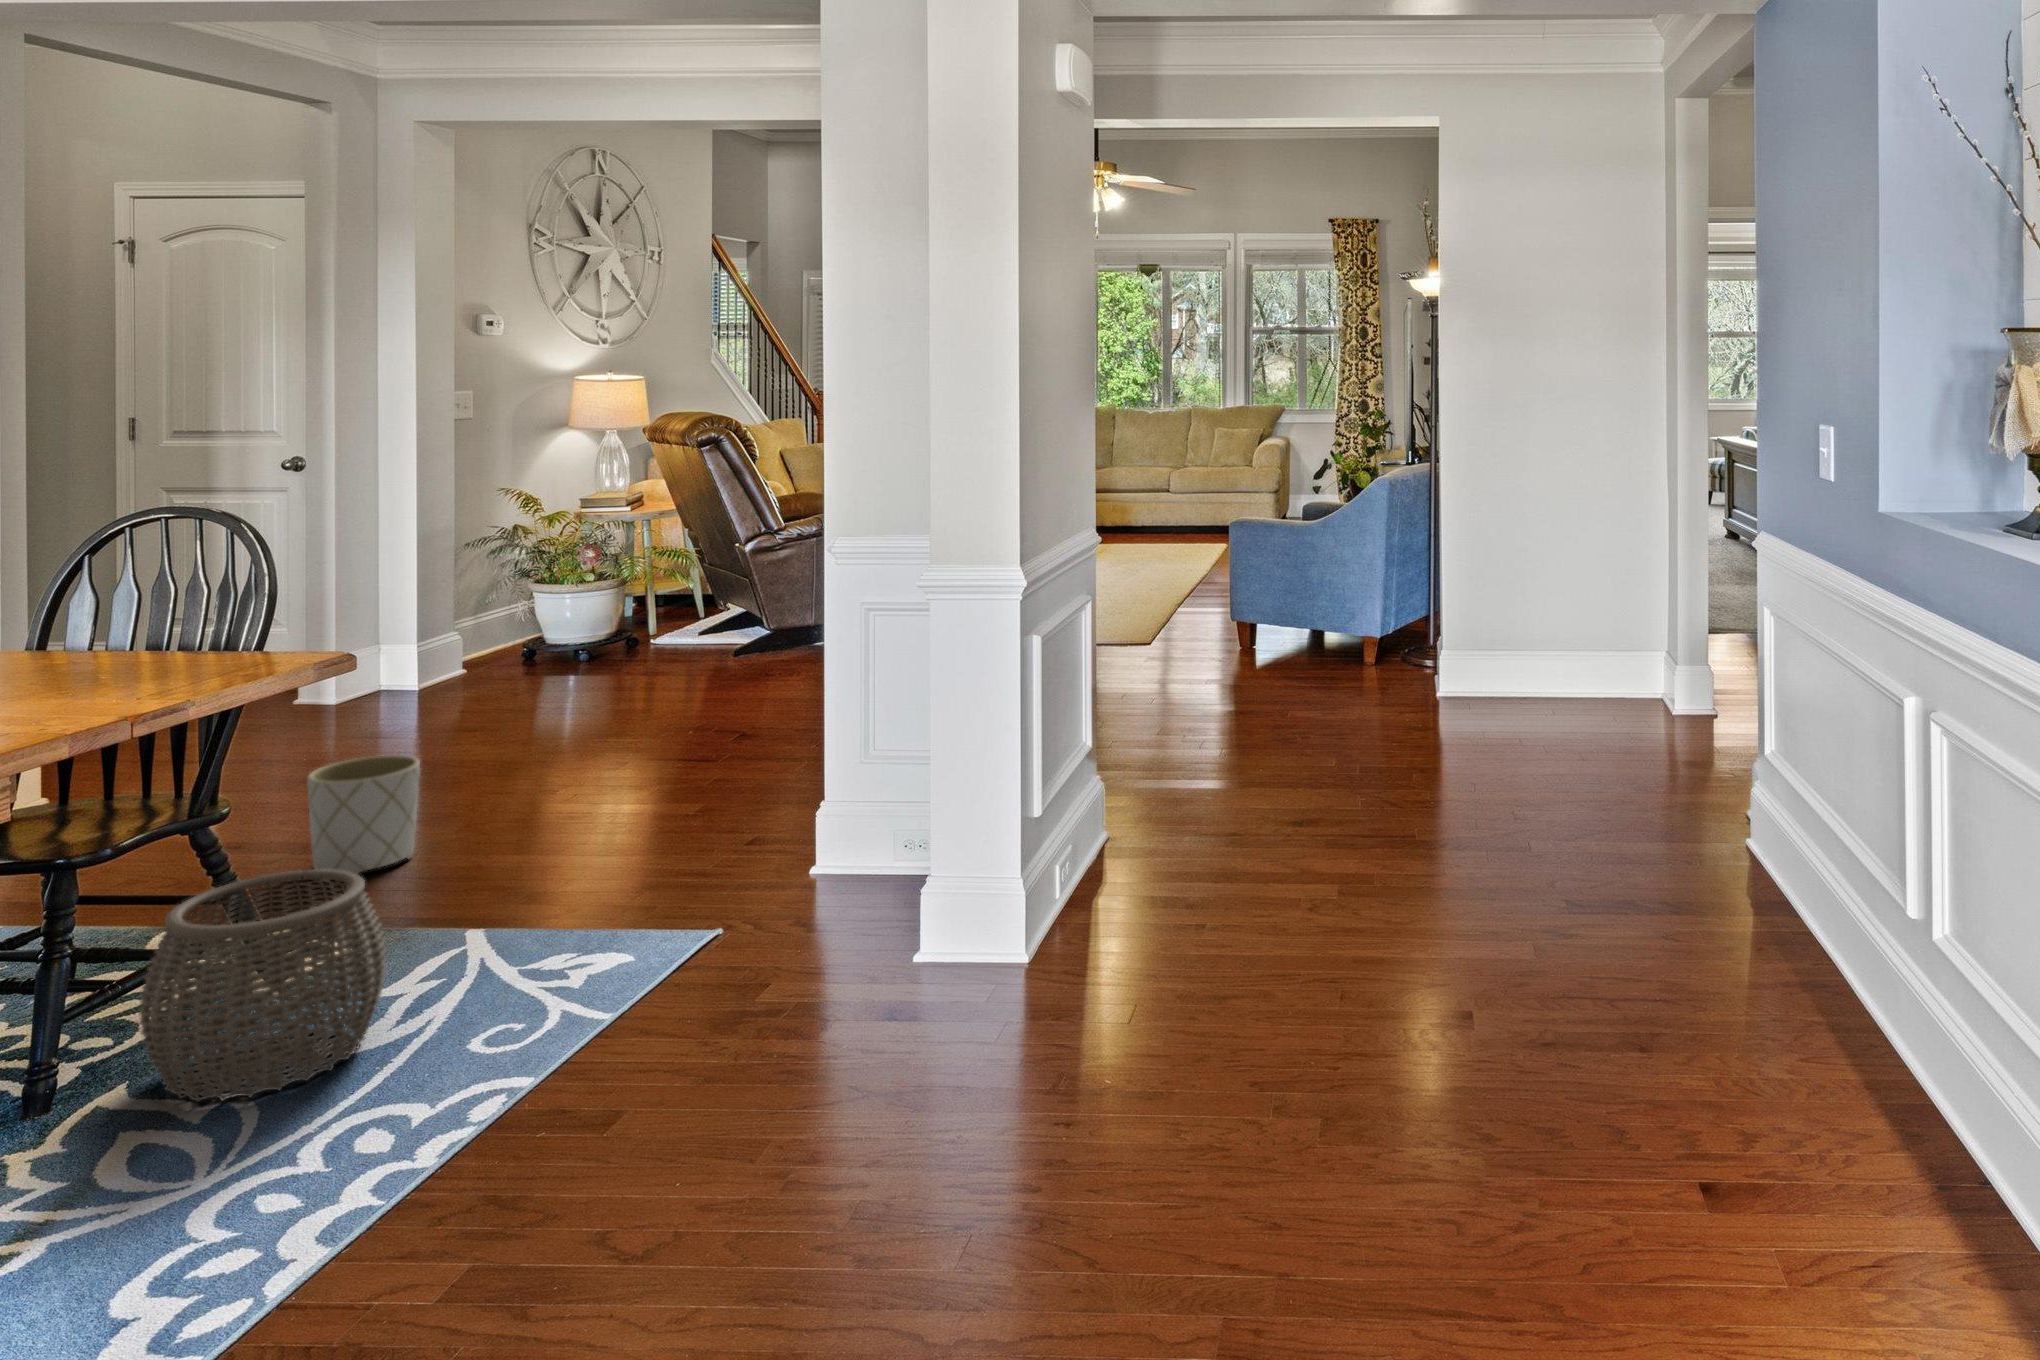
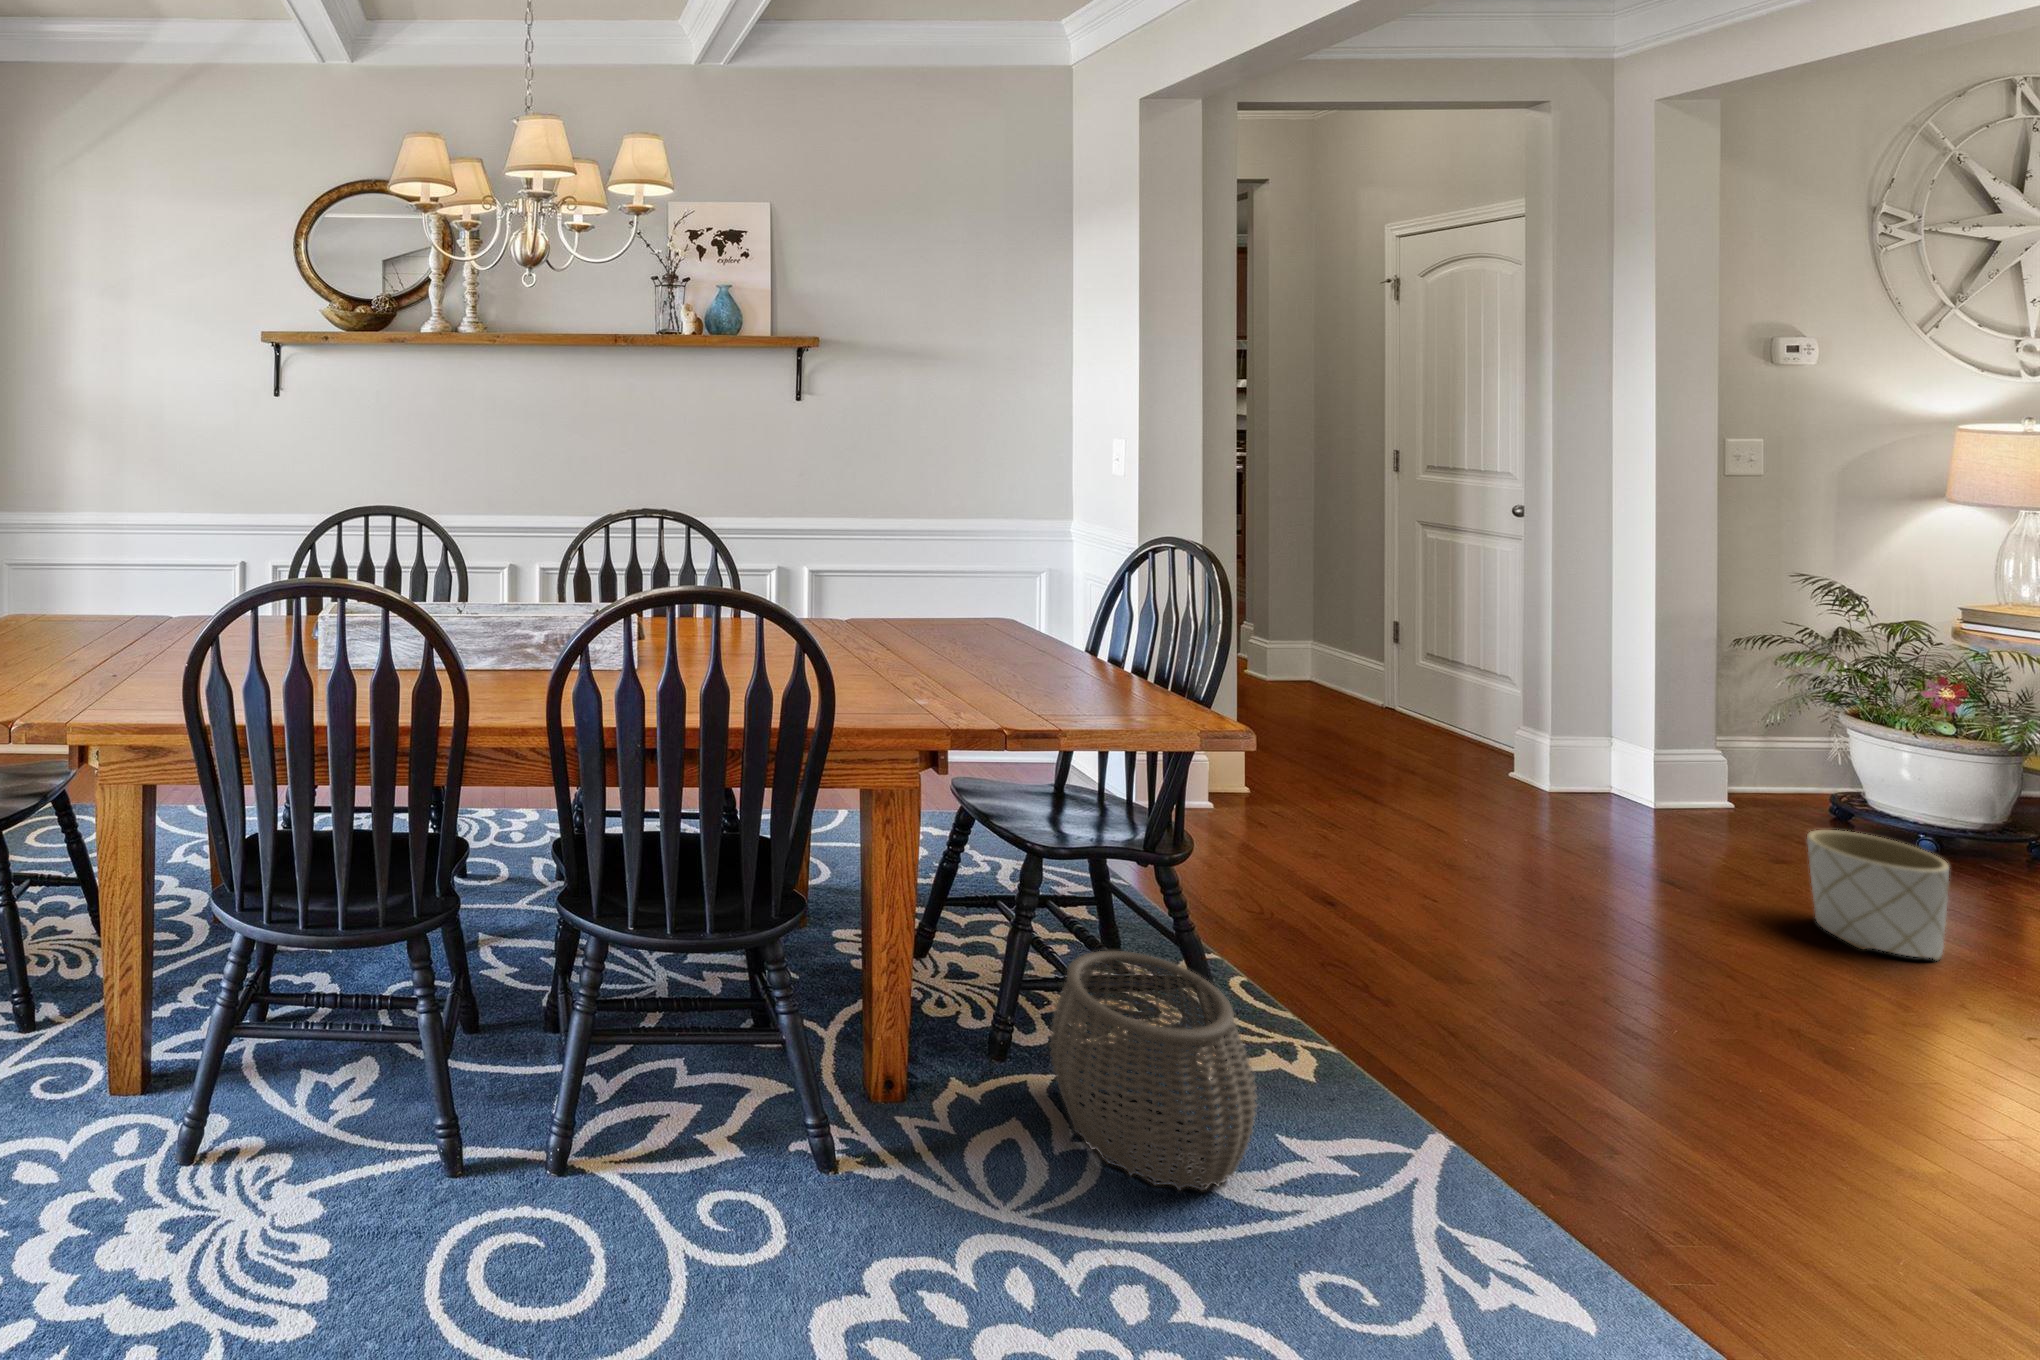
planter: present [307,755,420,874] -> present [1807,830,1949,960]

